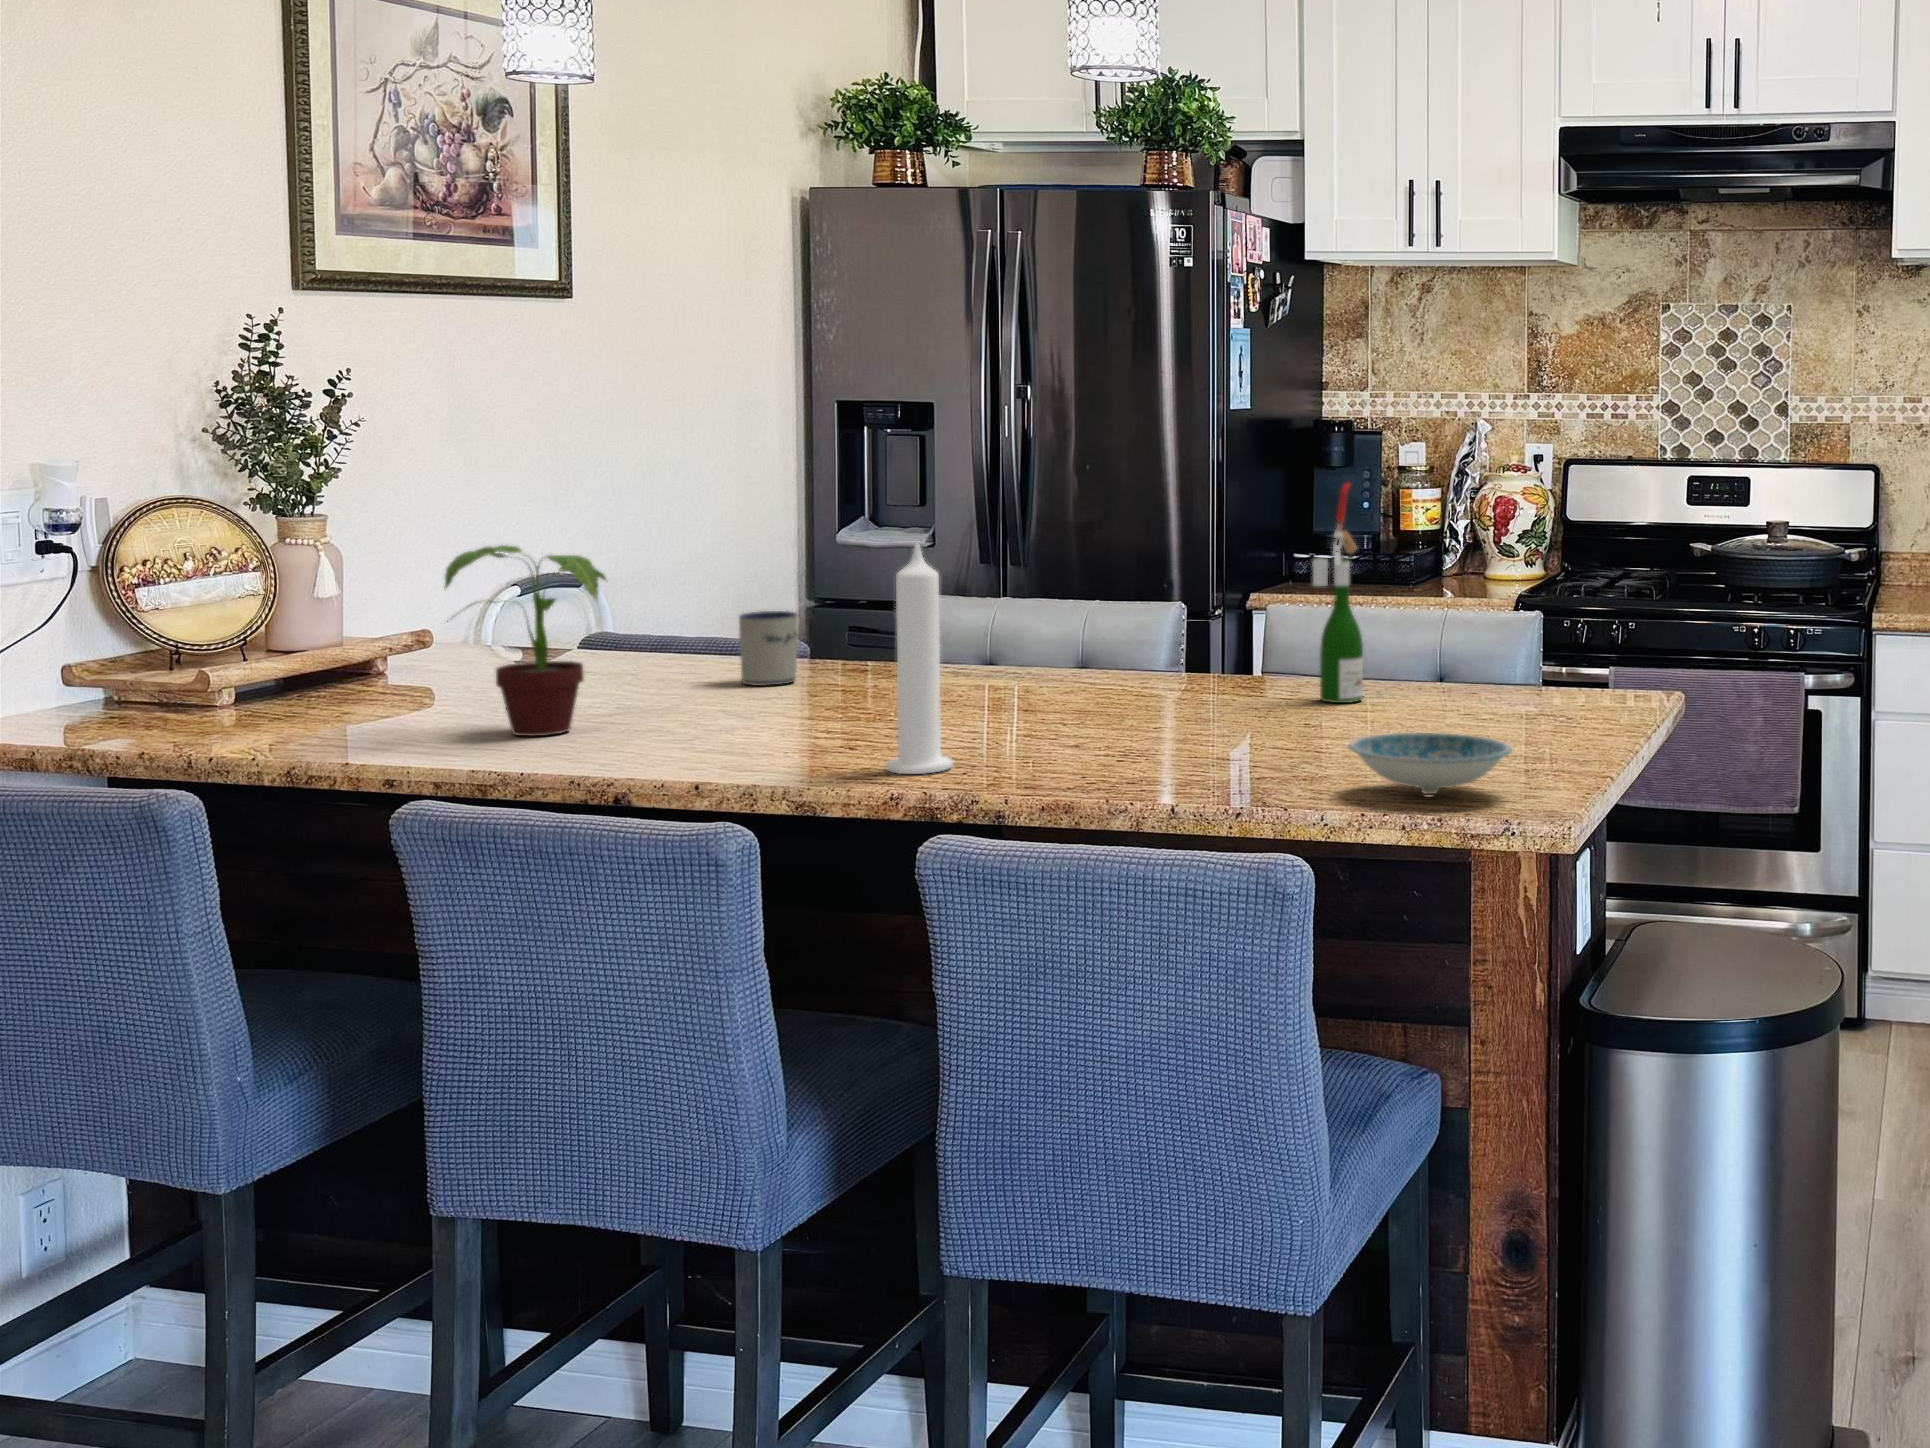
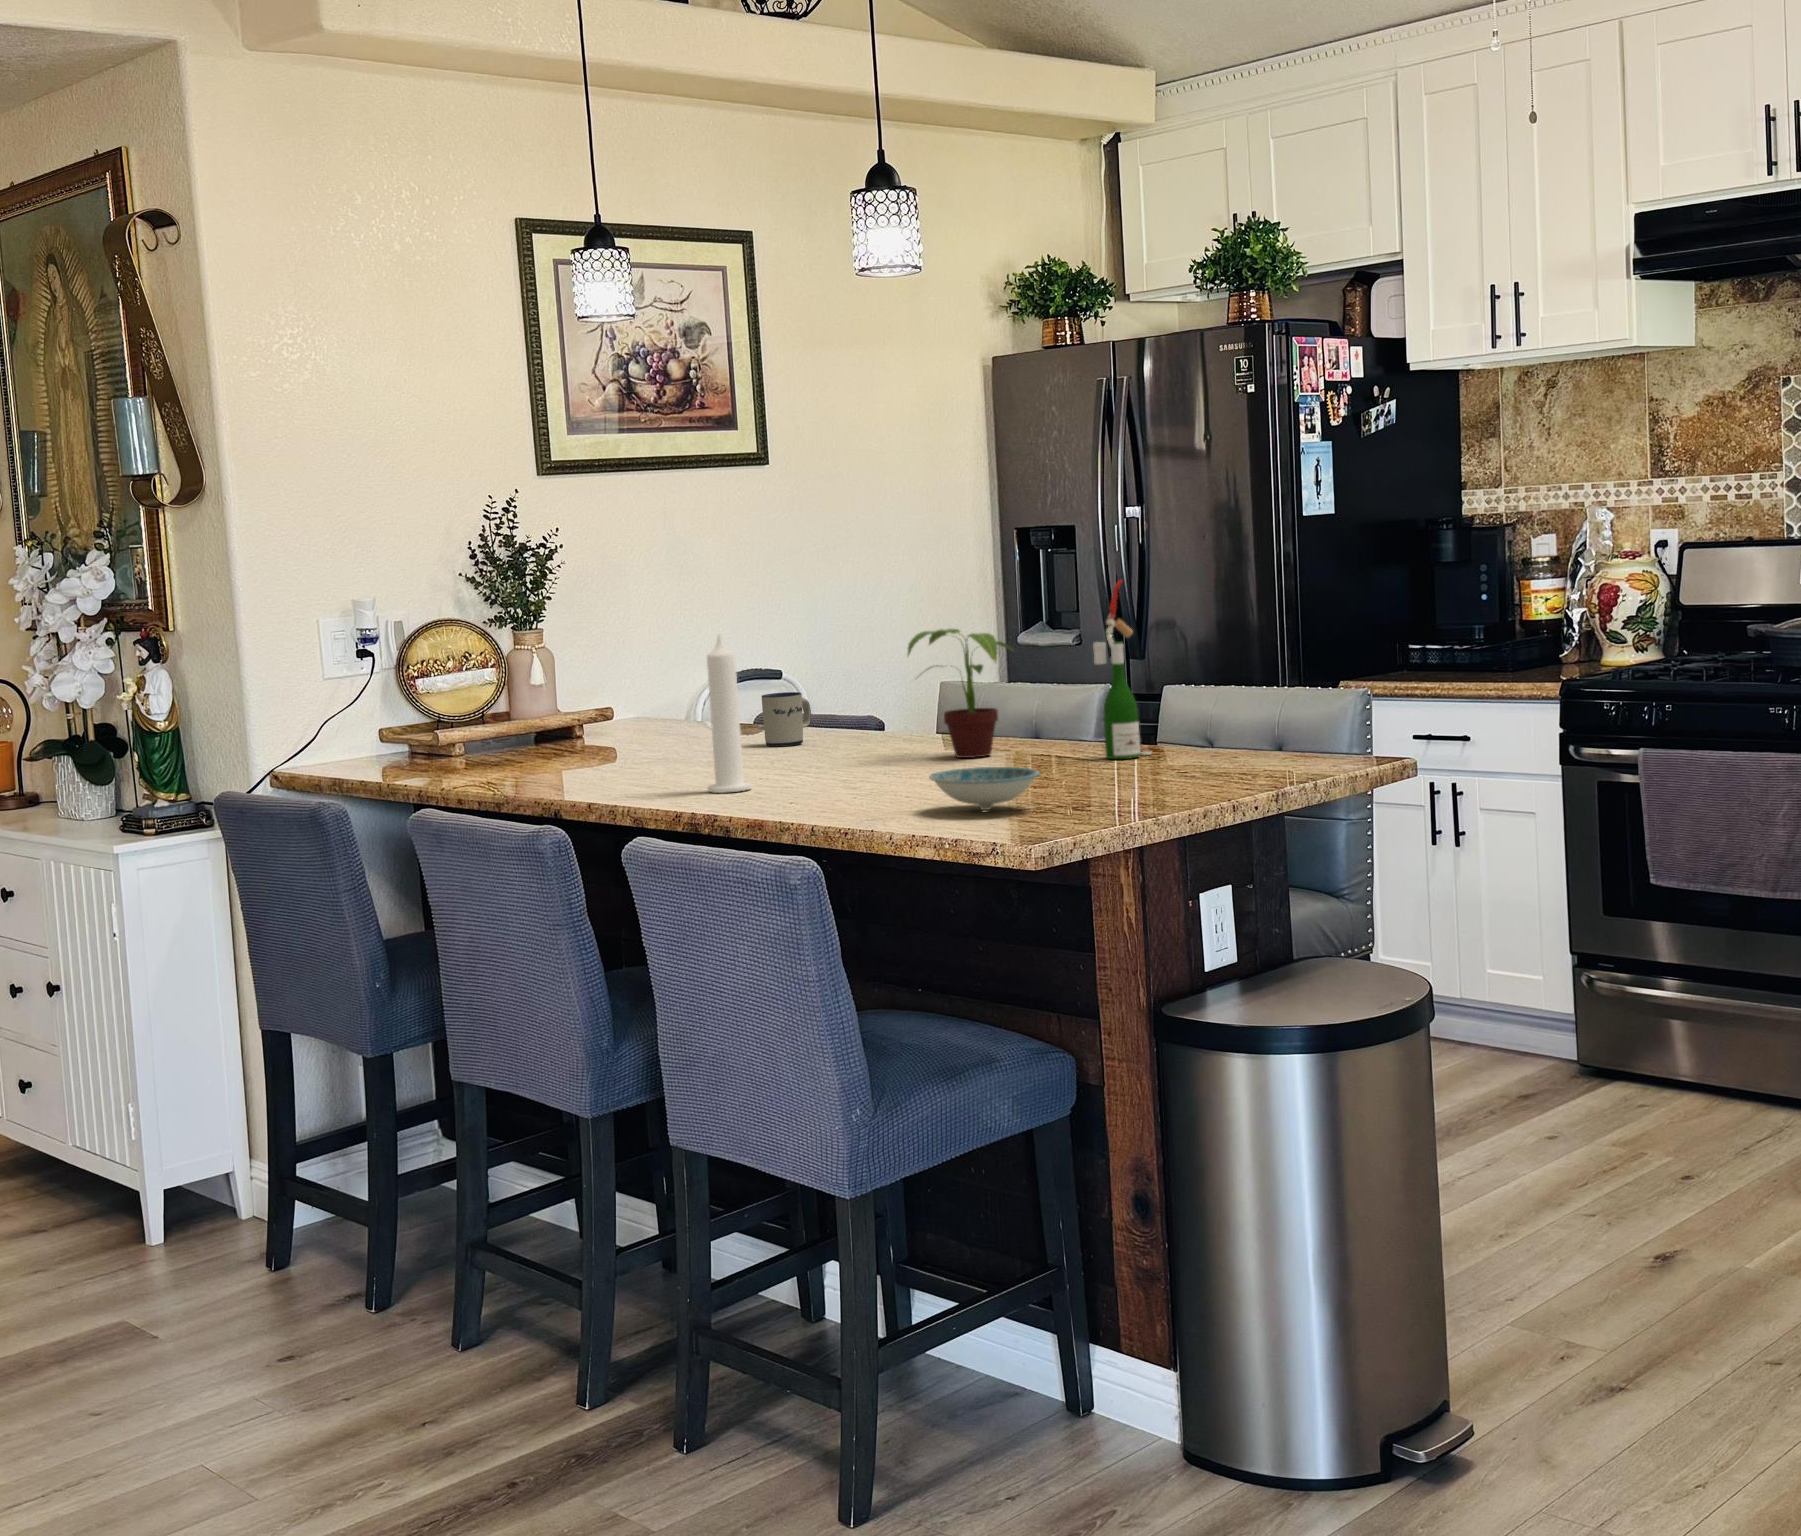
potted plant: present [445,545,606,736] -> present [908,629,1014,758]

